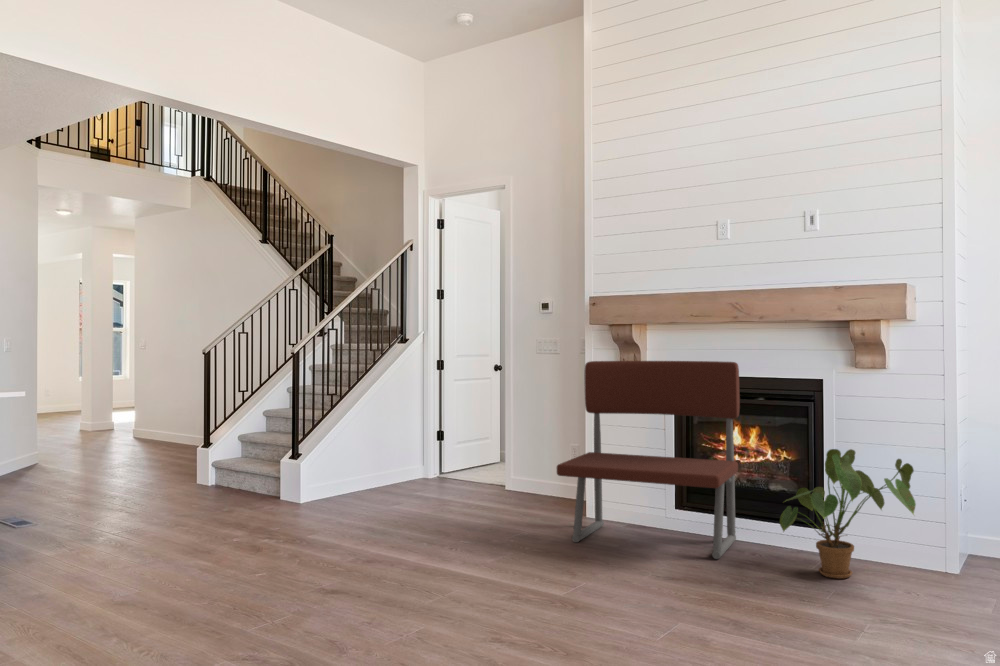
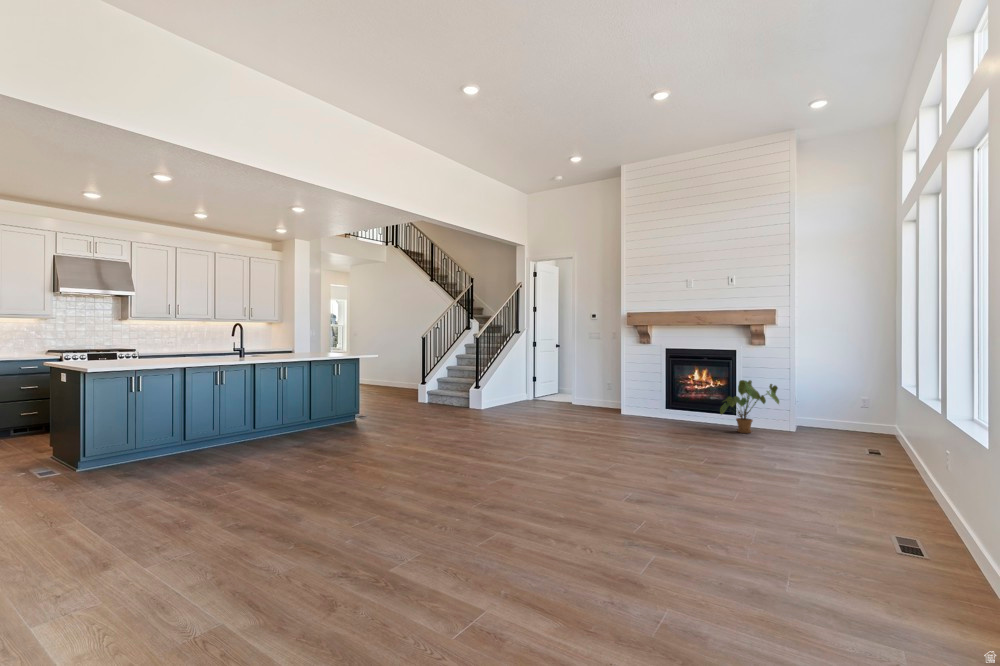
bench: present [557,361,740,559] -> none [618,342,699,428]

